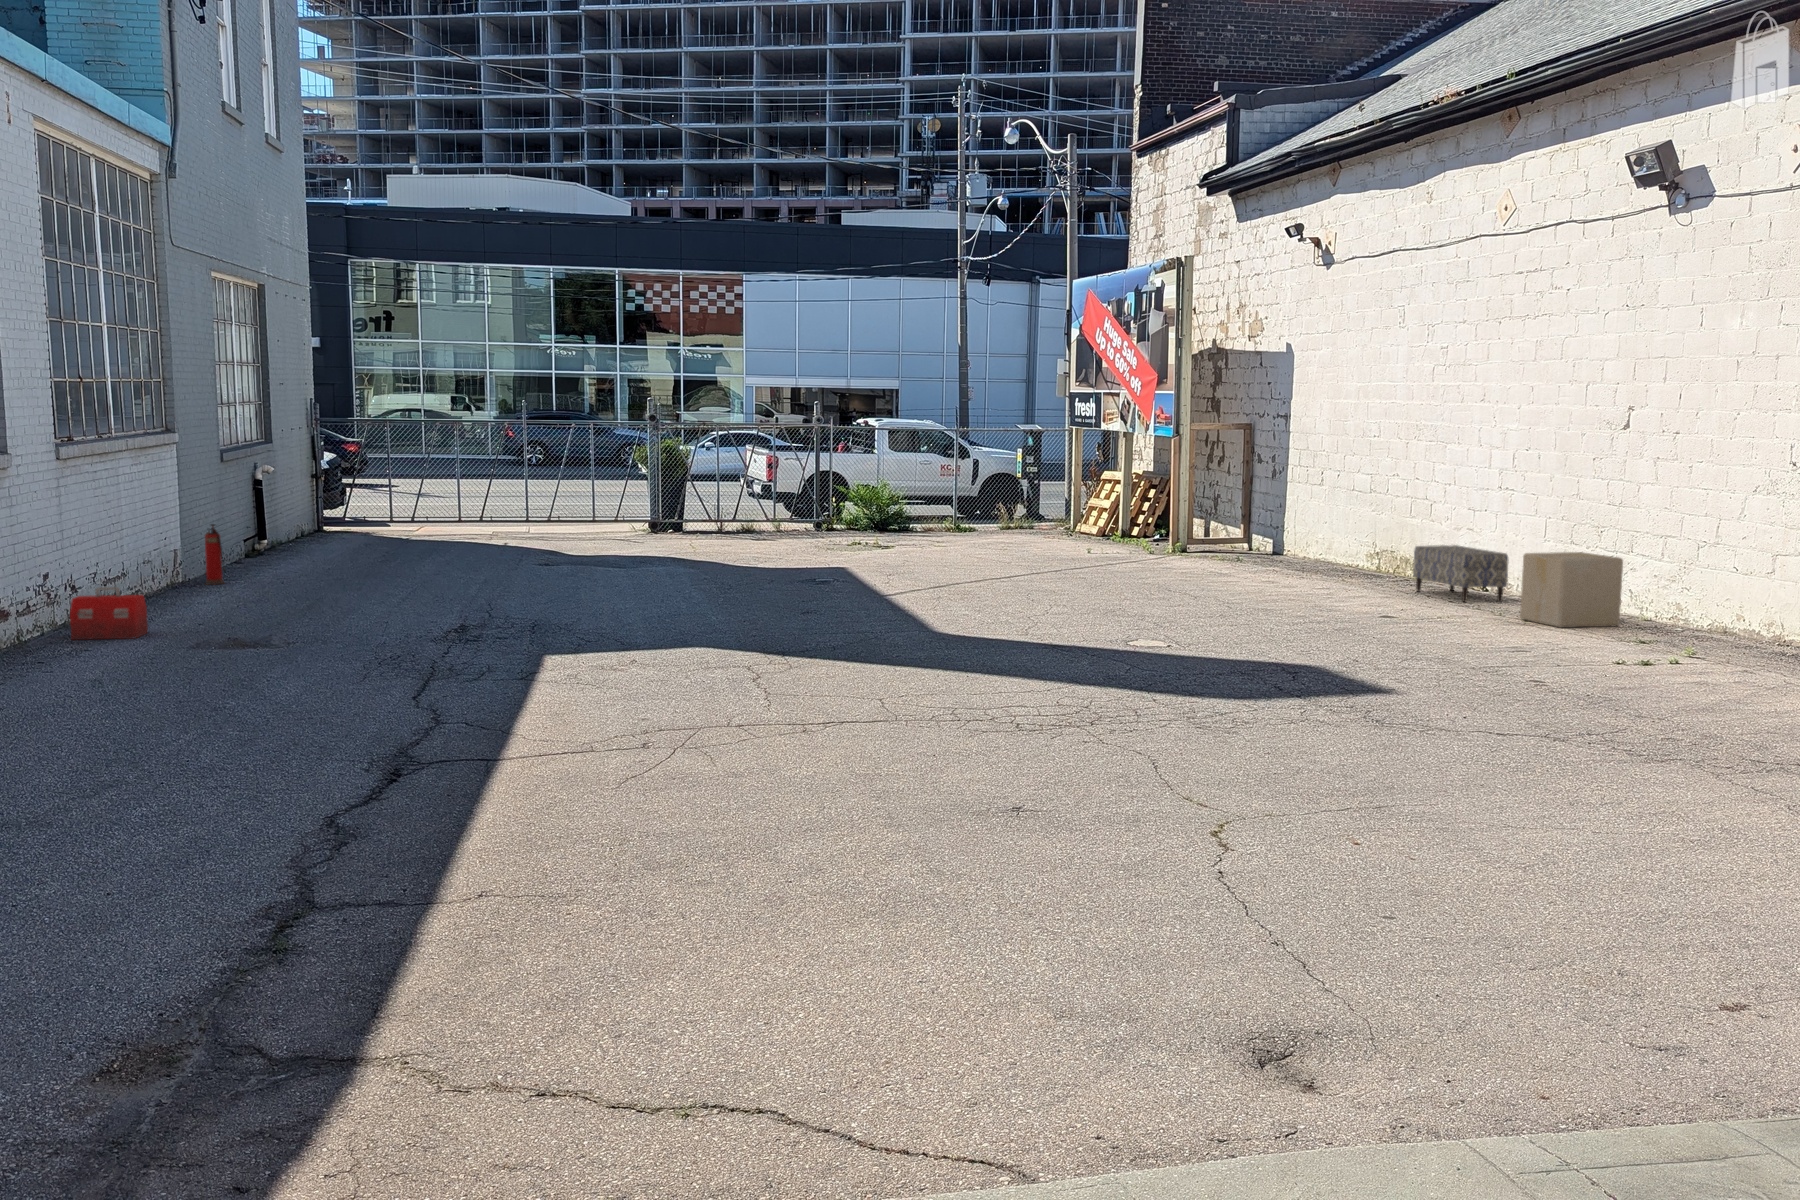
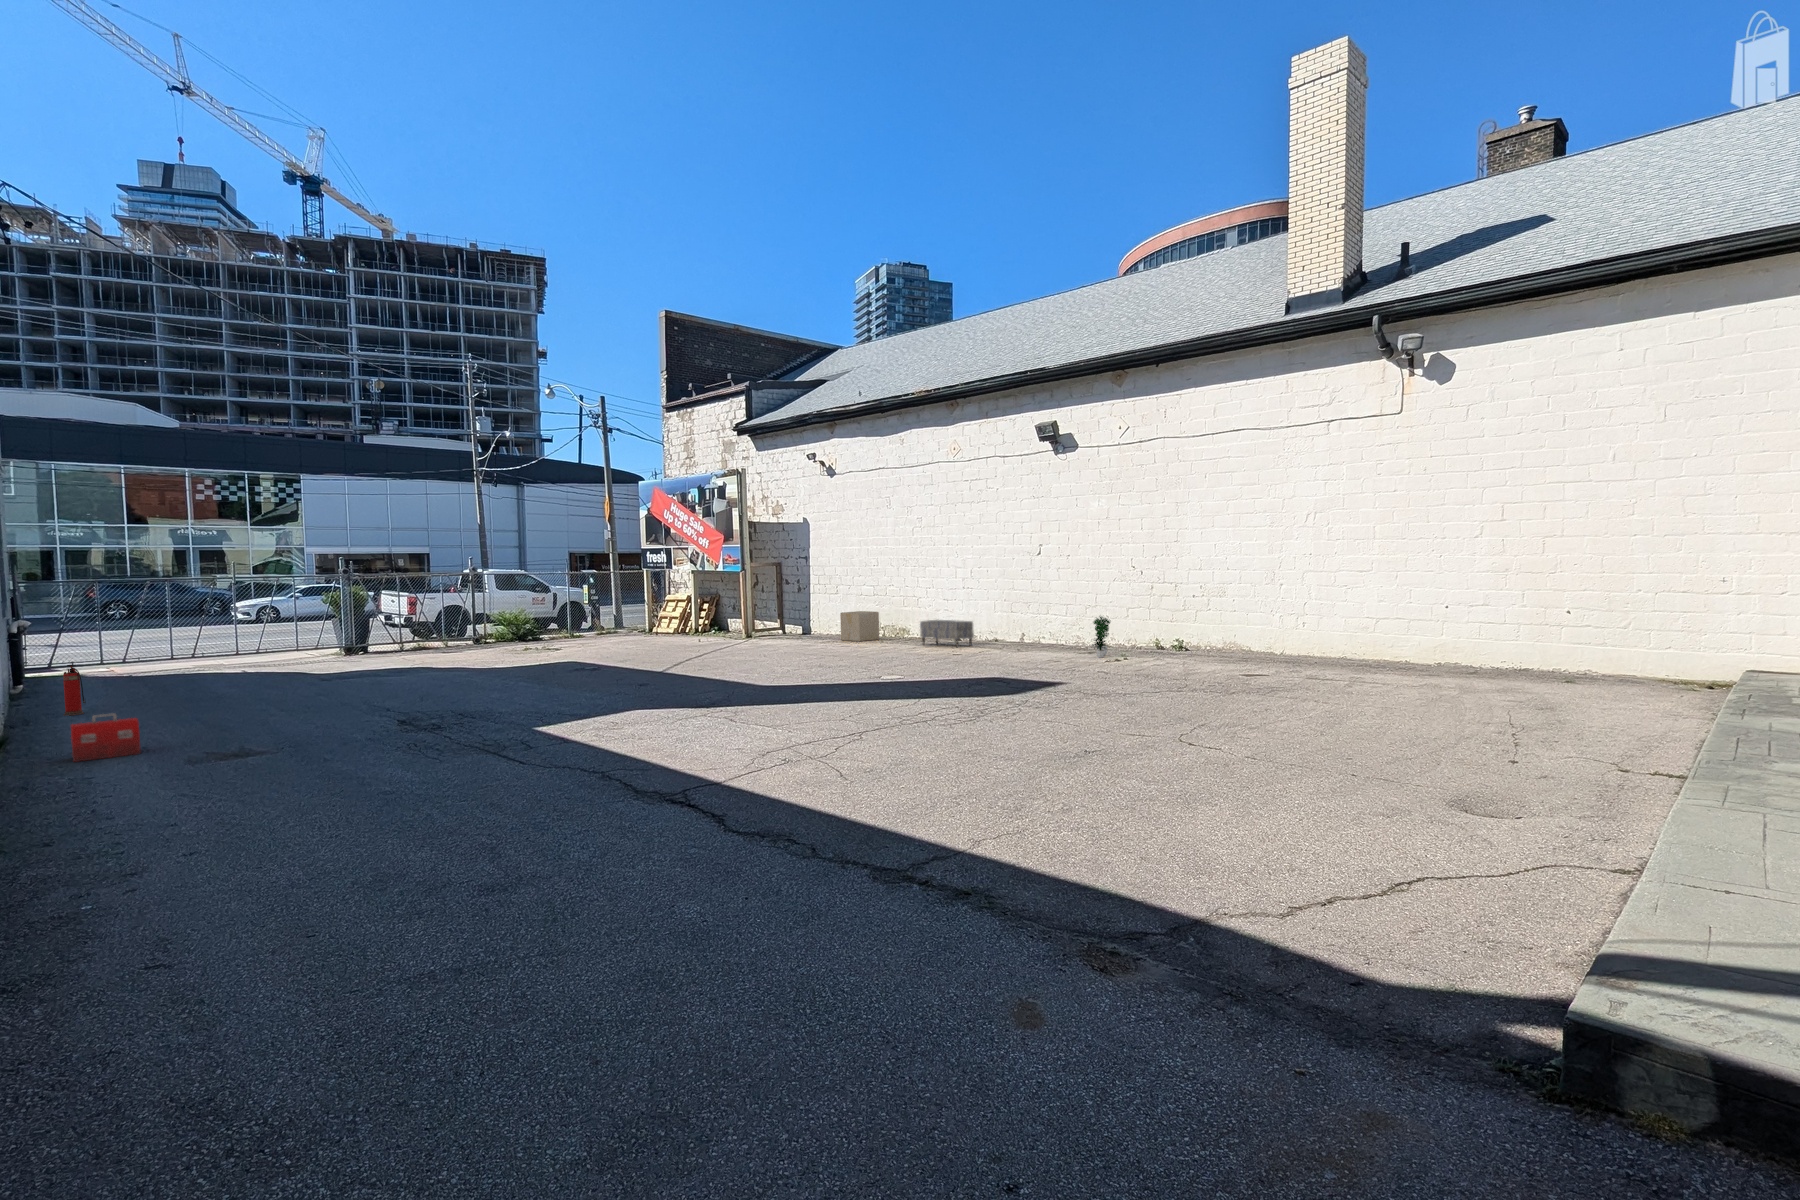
cardboard box: present [1520,552,1623,628] -> present [840,611,879,642]
potted plant: none [1664,560,1731,652] -> present [1093,616,1110,658]

